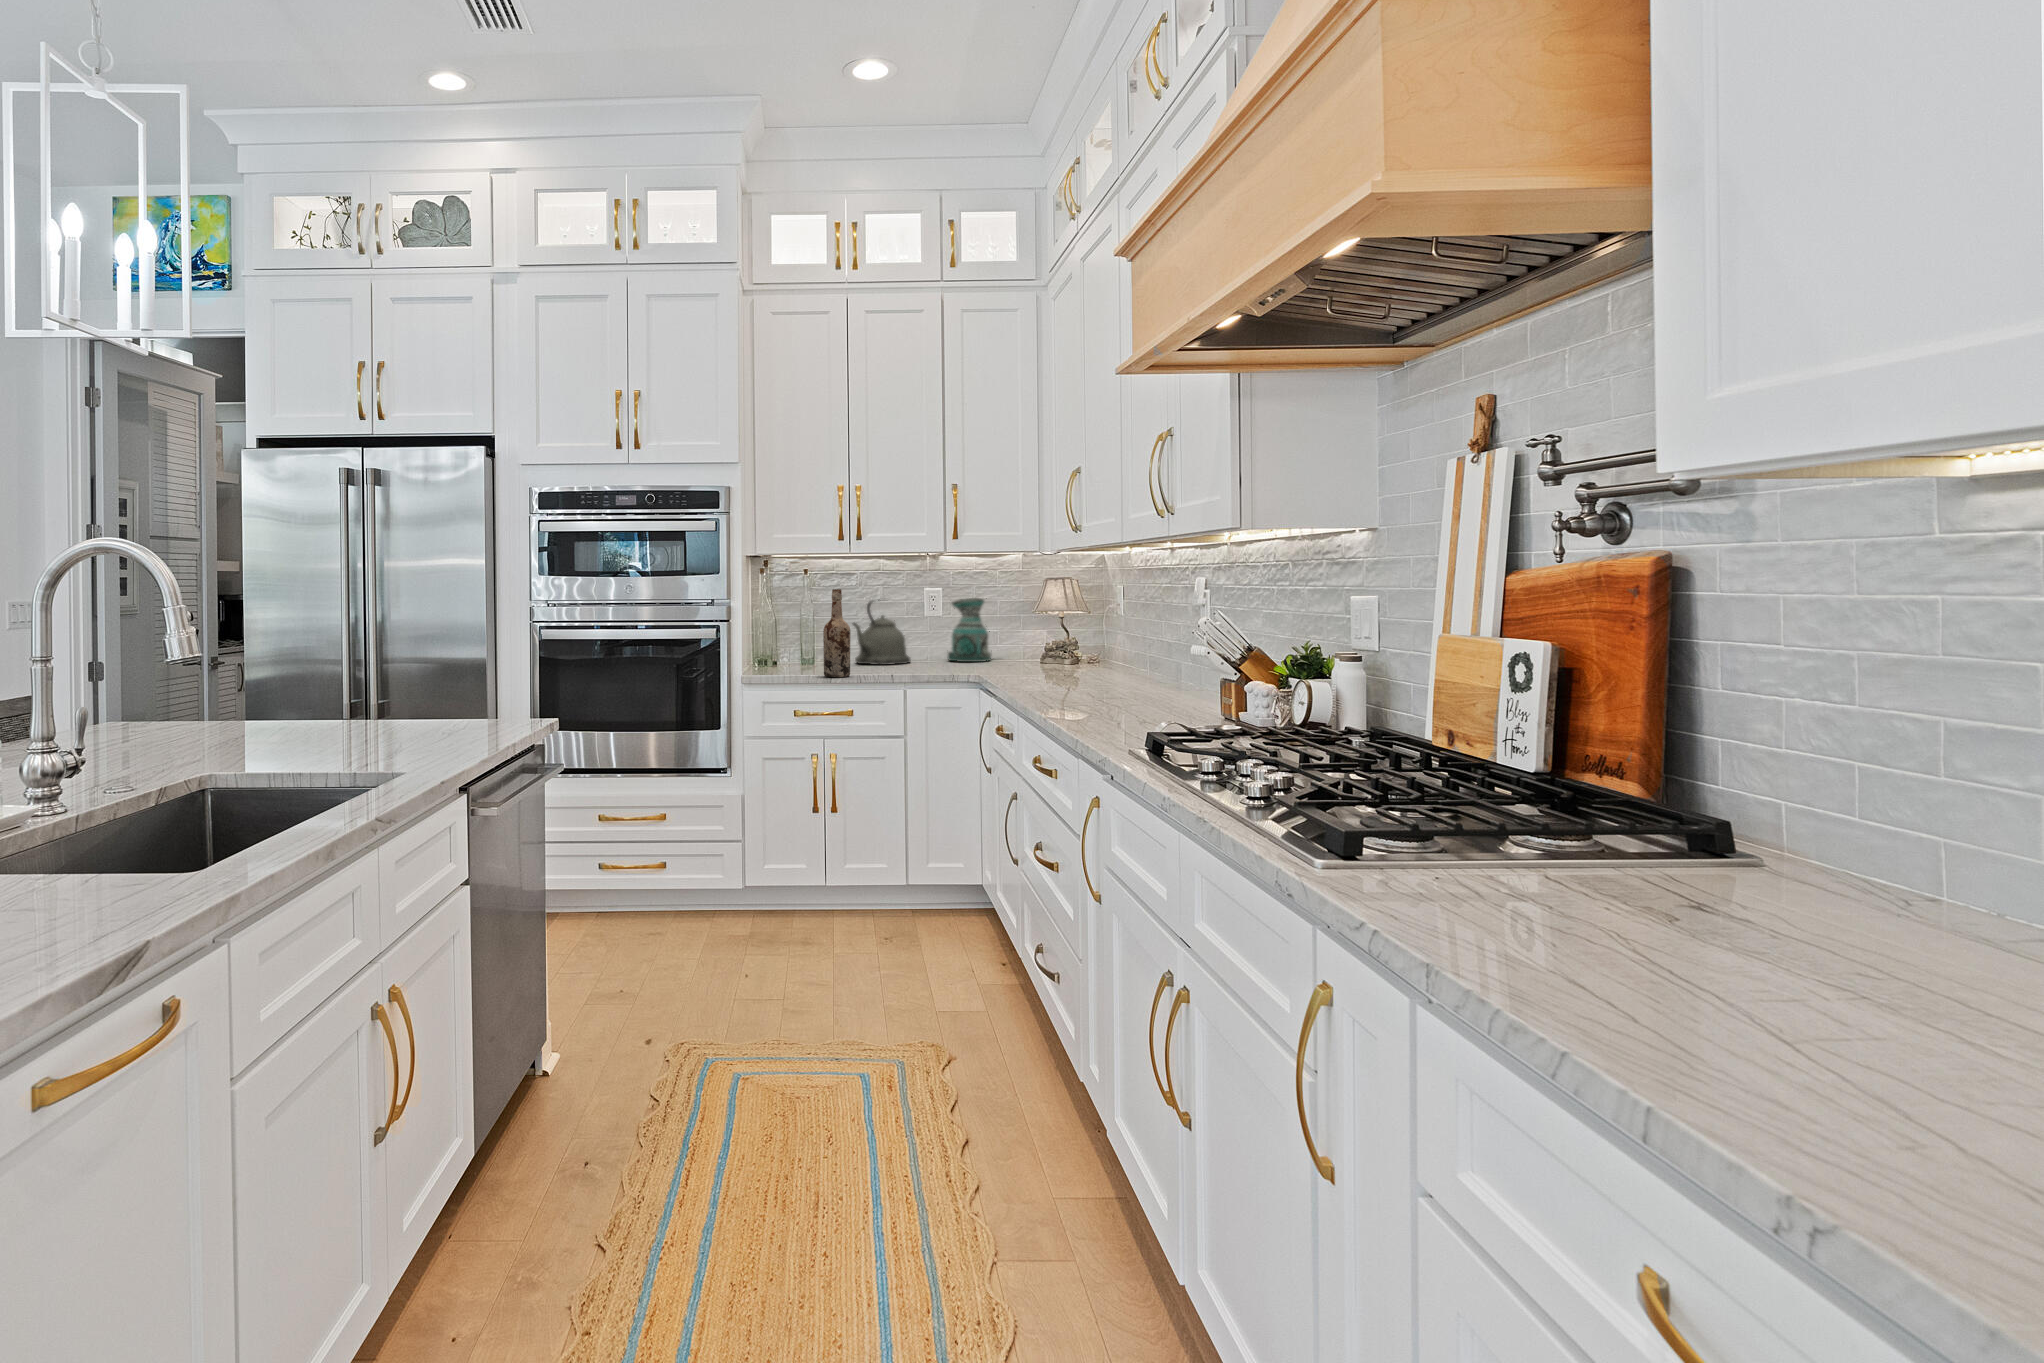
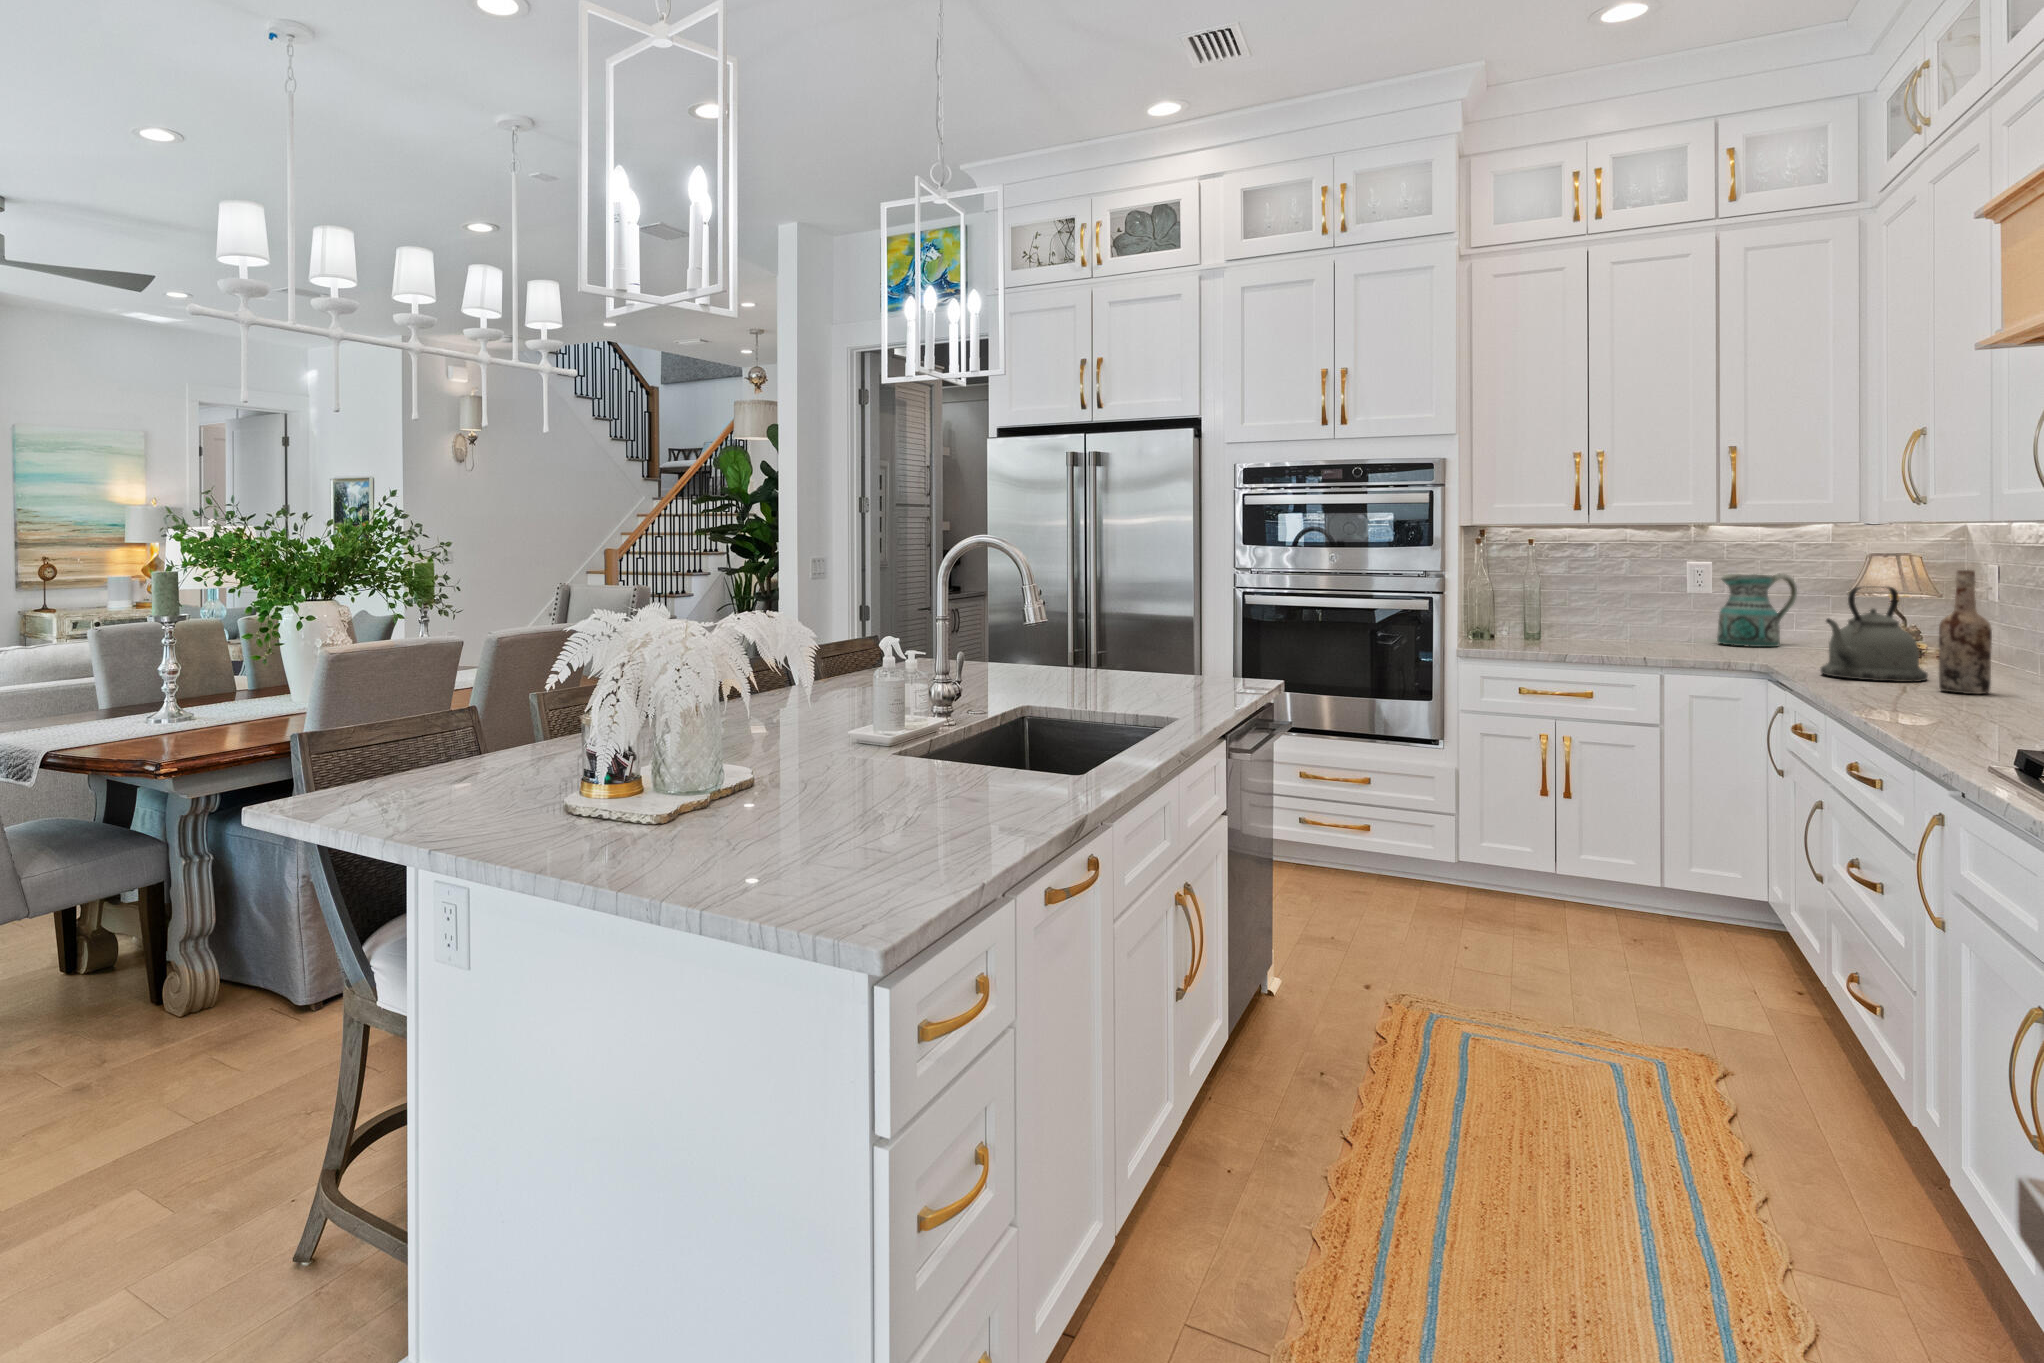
wine bottle: present [823,589,850,677] -> present [1939,570,1992,694]
kettle: present [853,600,911,665] -> present [1820,586,1928,682]

